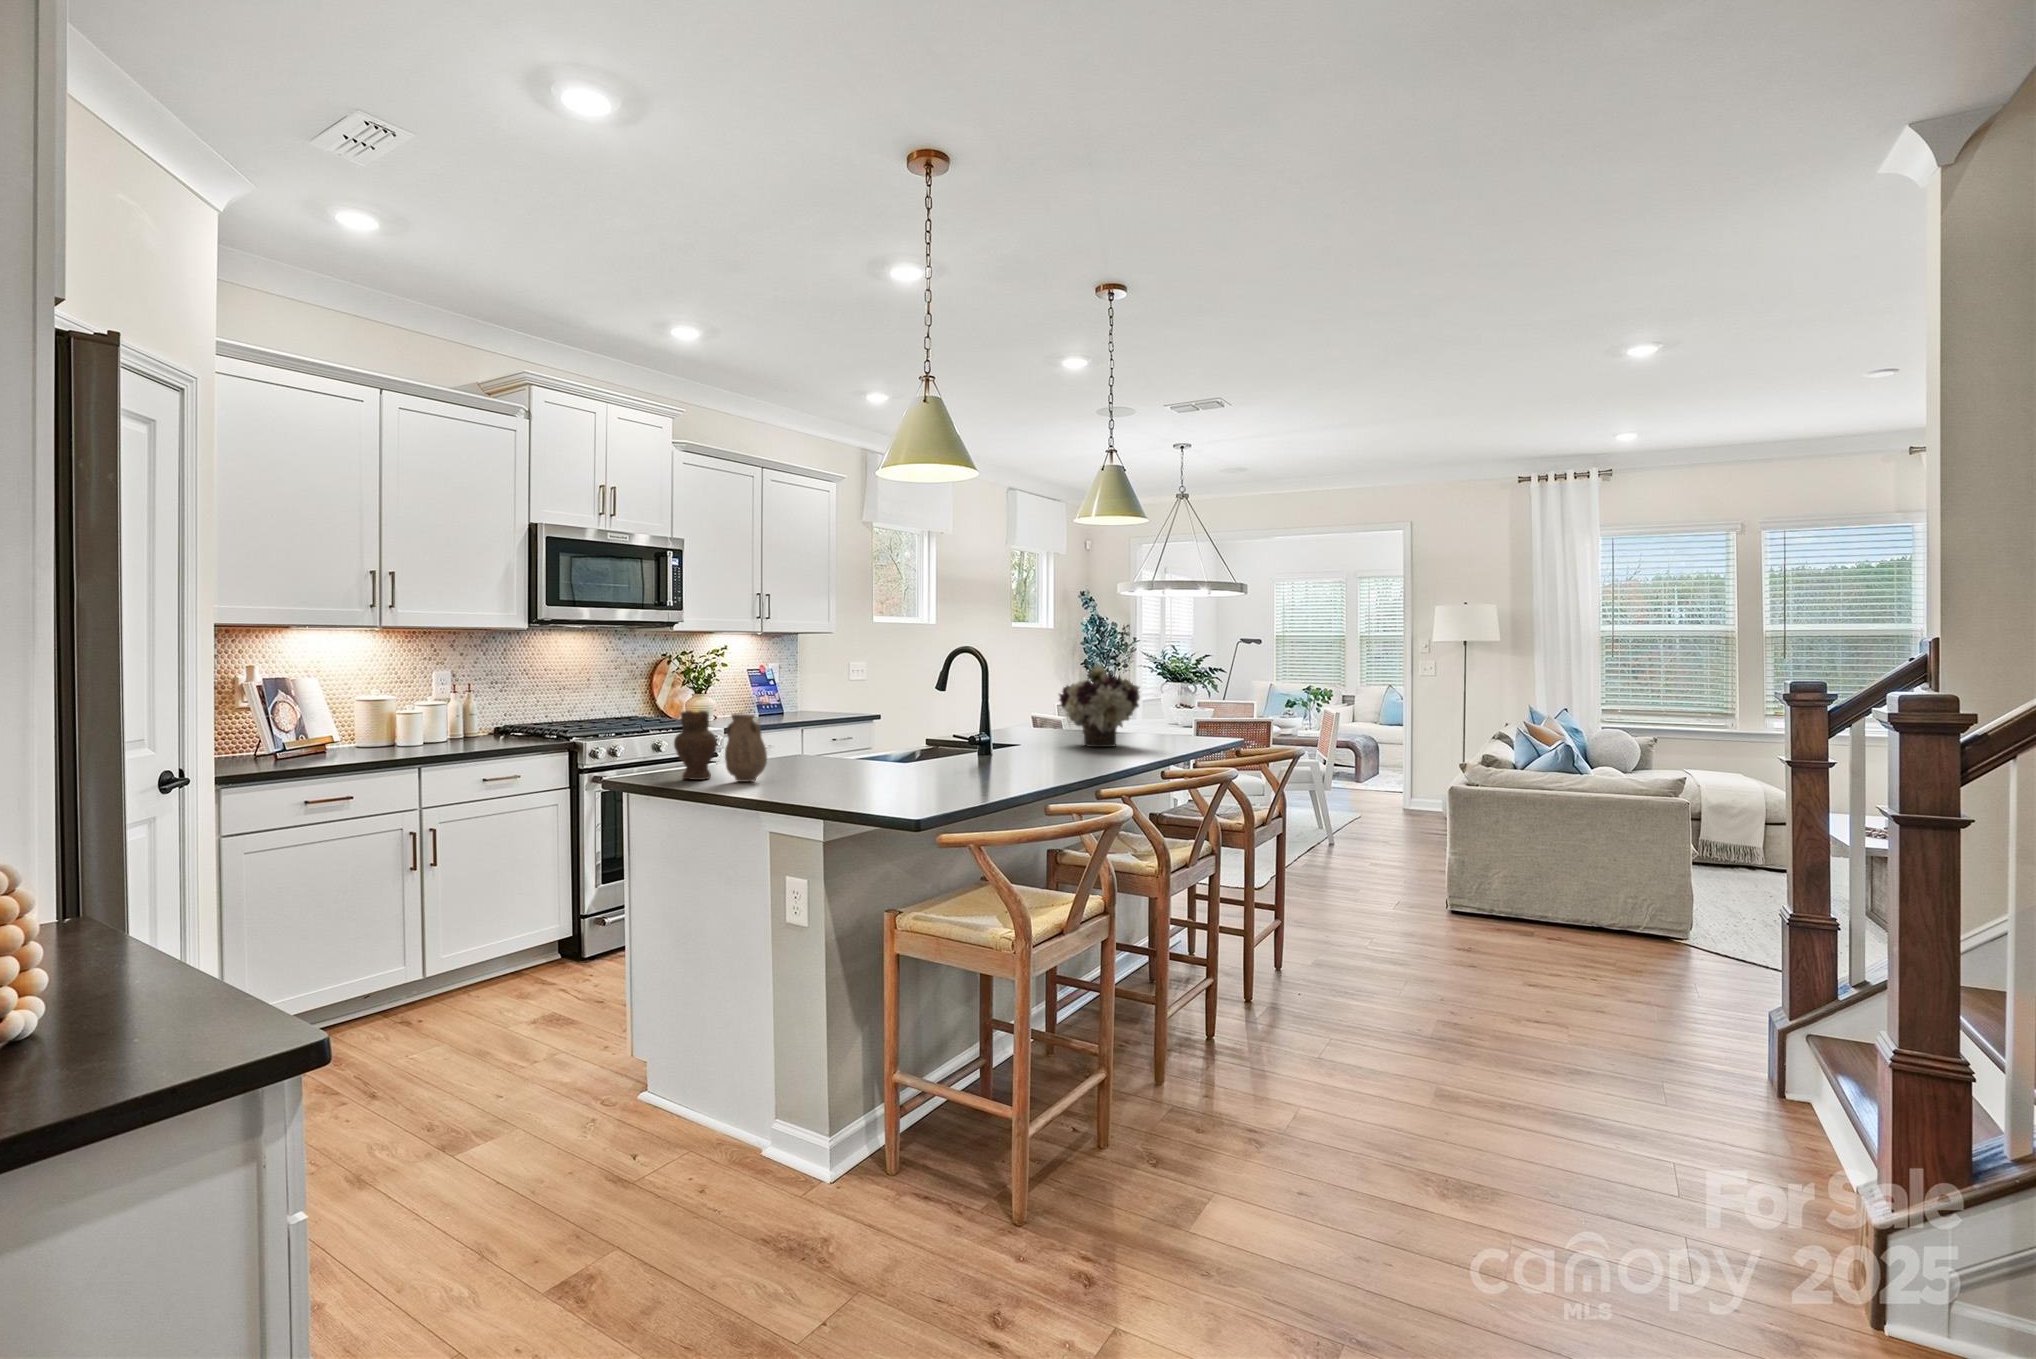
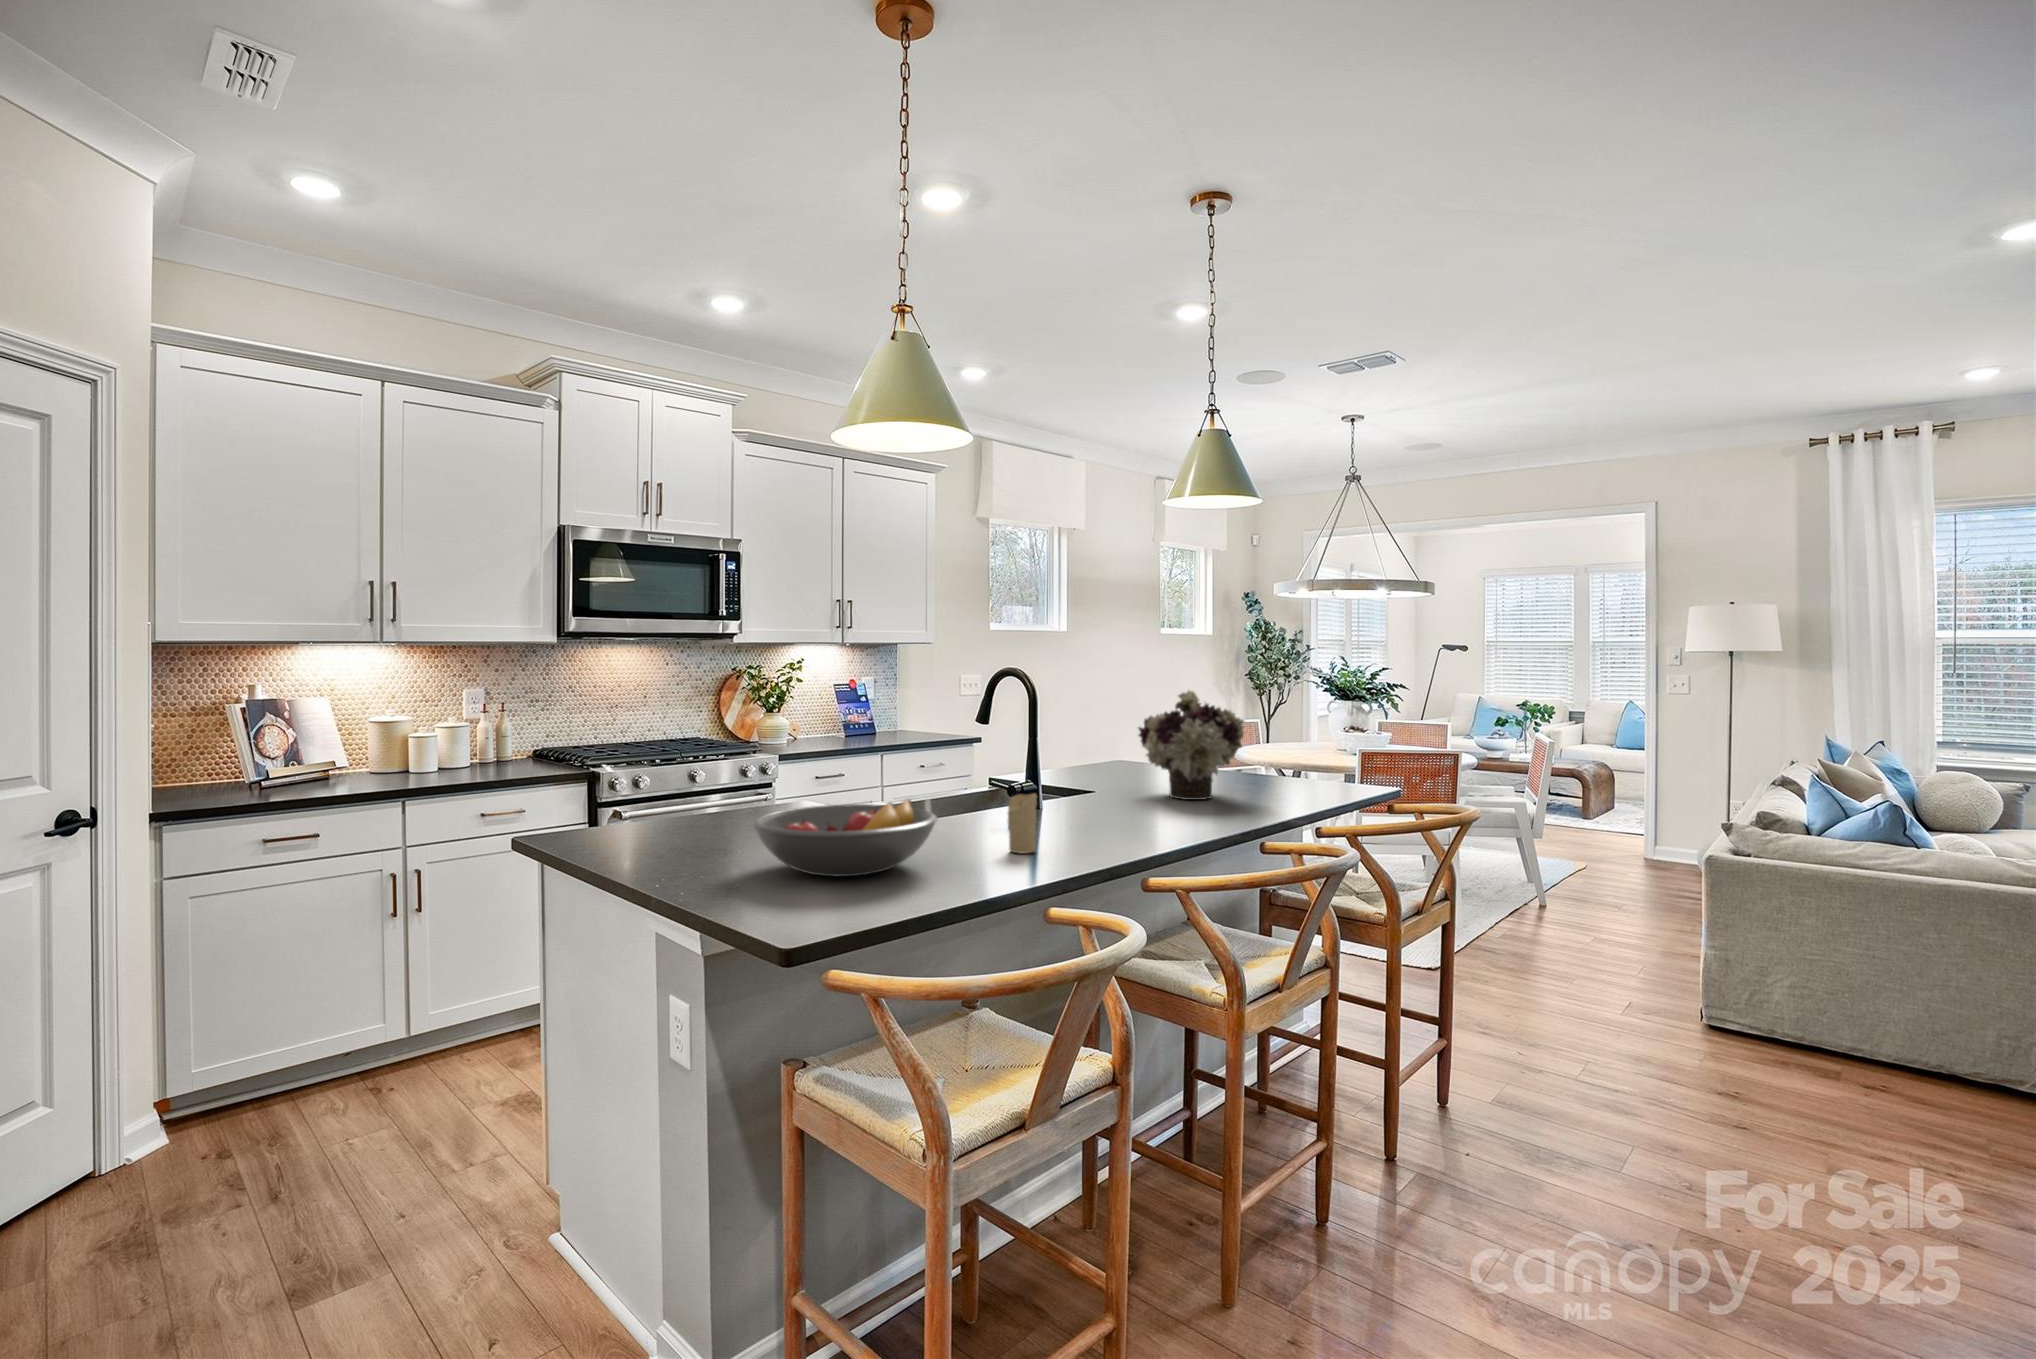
vase: present [674,711,767,782] -> none [575,755,684,853]
candle: none [1003,733,1023,776] -> present [1008,794,1037,854]
fruit bowl: none [837,736,968,788] -> present [753,799,937,876]

